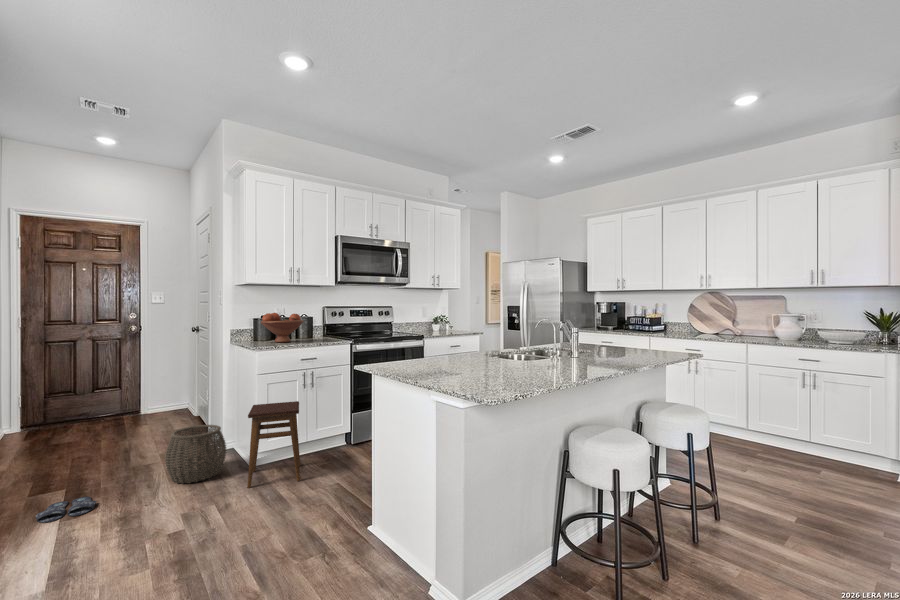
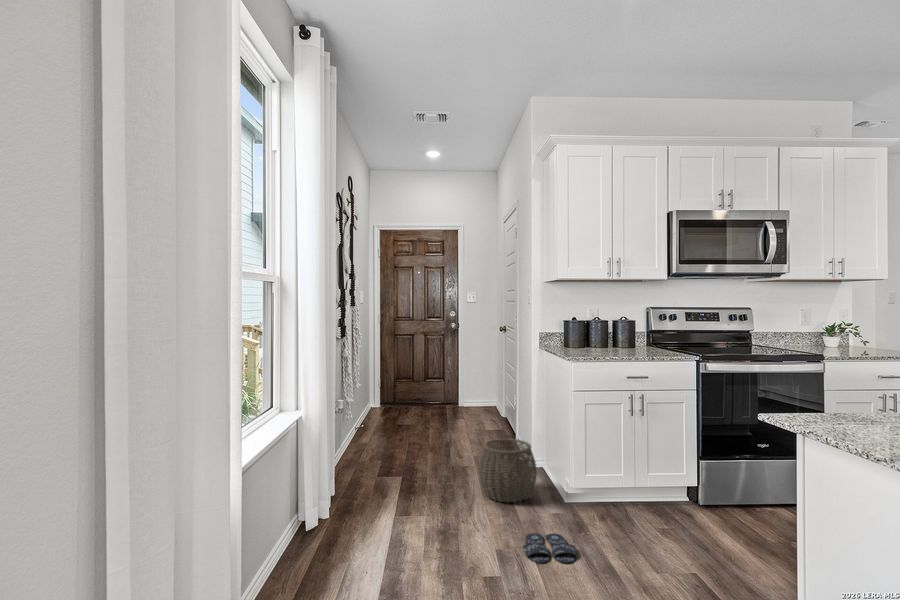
fruit bowl: present [261,313,304,342] -> none [574,315,626,353]
stool: present [247,401,300,488] -> none [560,427,622,535]
slippers: present [36,496,97,523] -> present [523,533,577,564]

